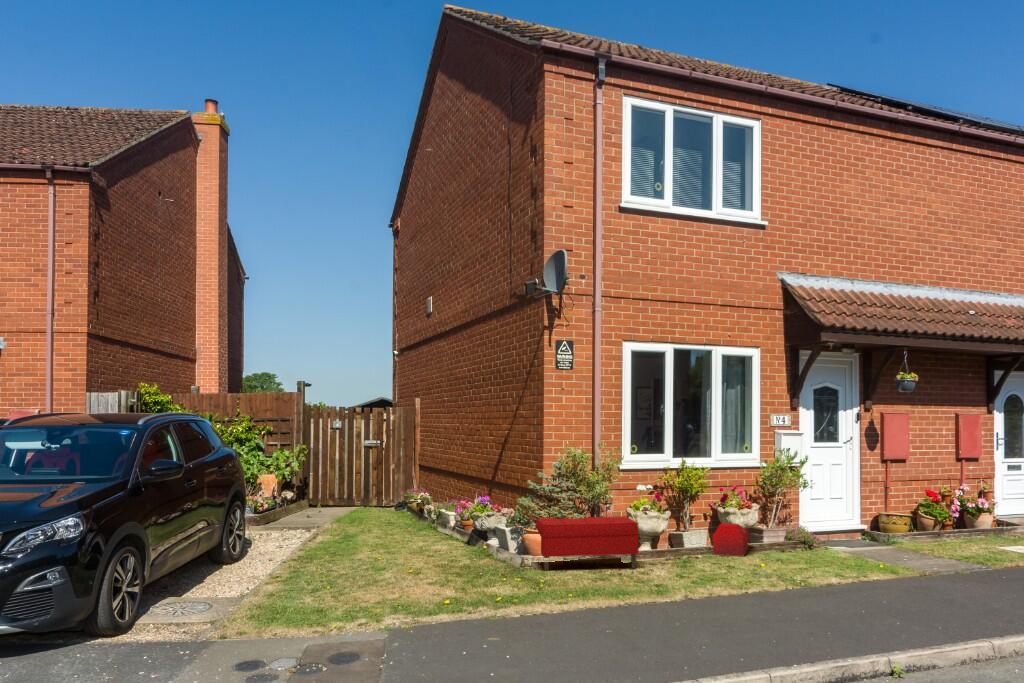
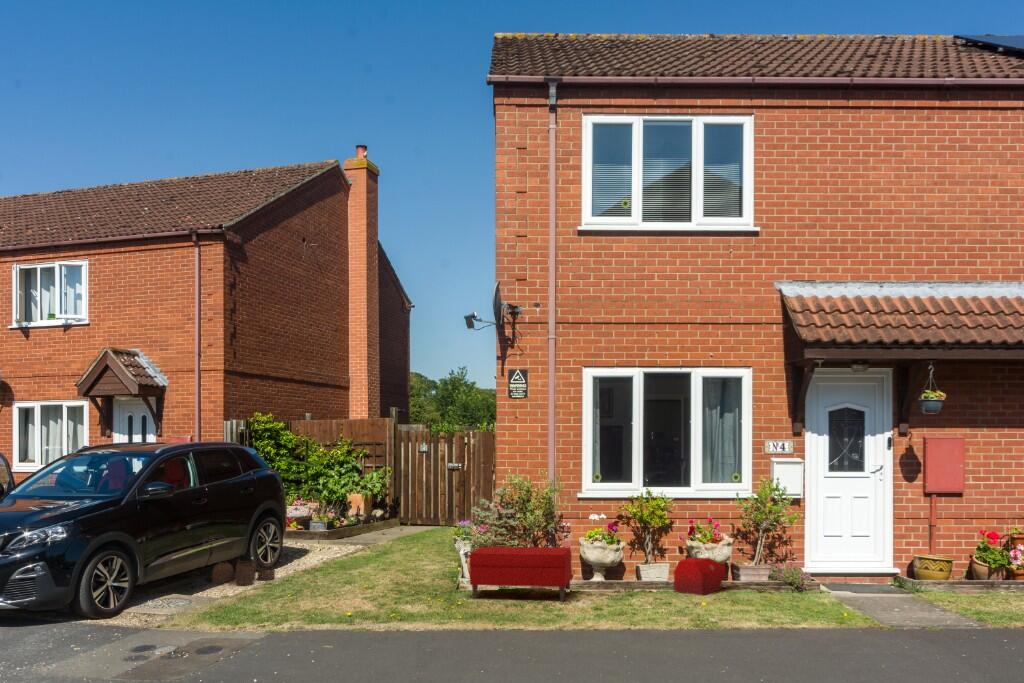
woven basket: none [223,542,293,572] -> present [212,561,275,586]

